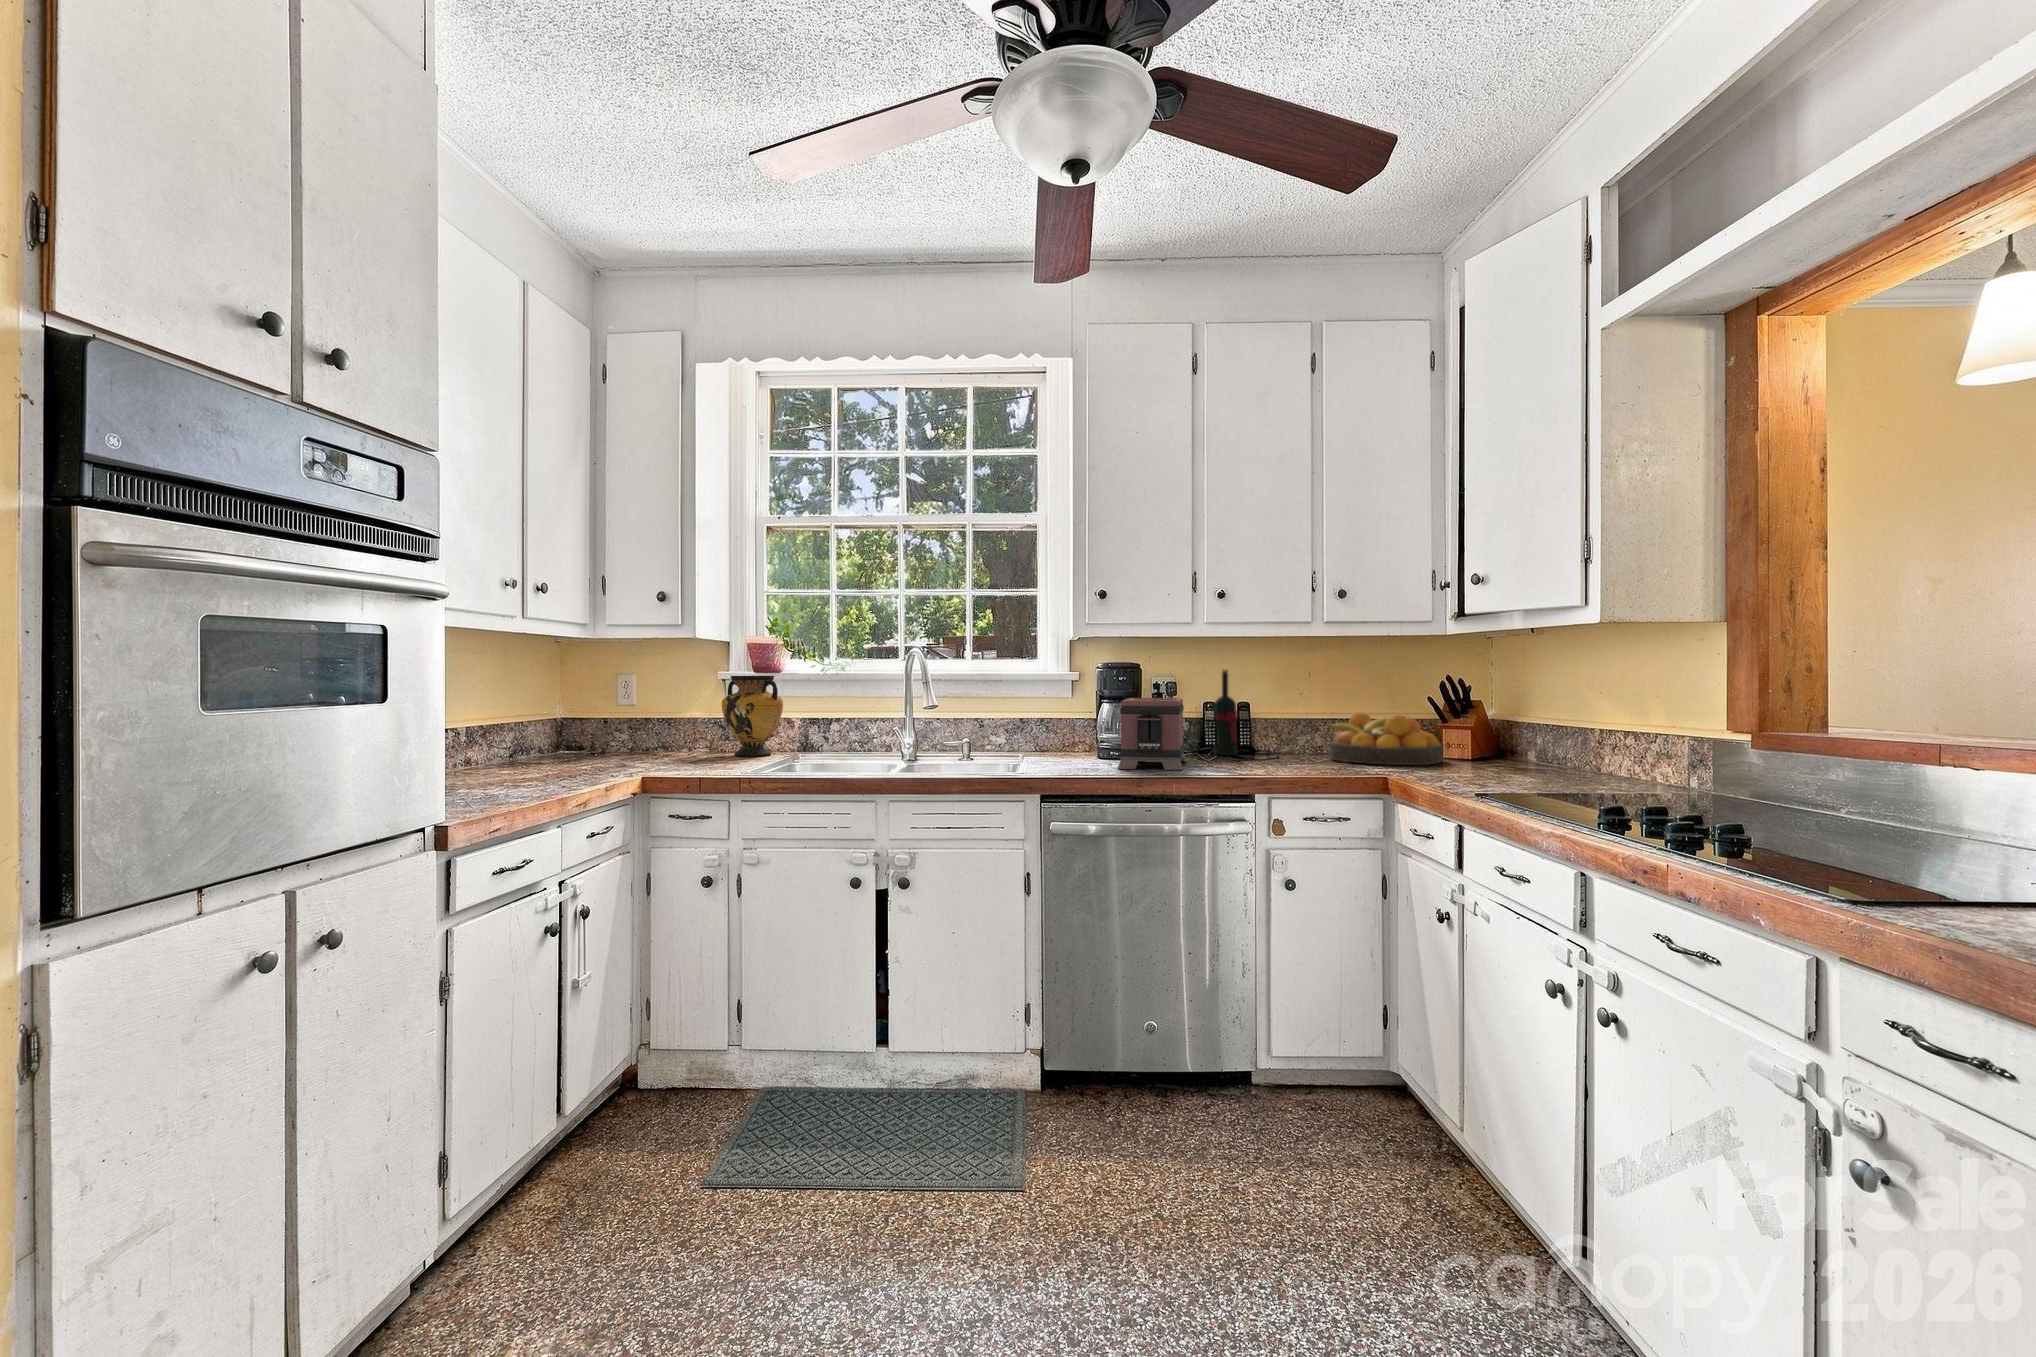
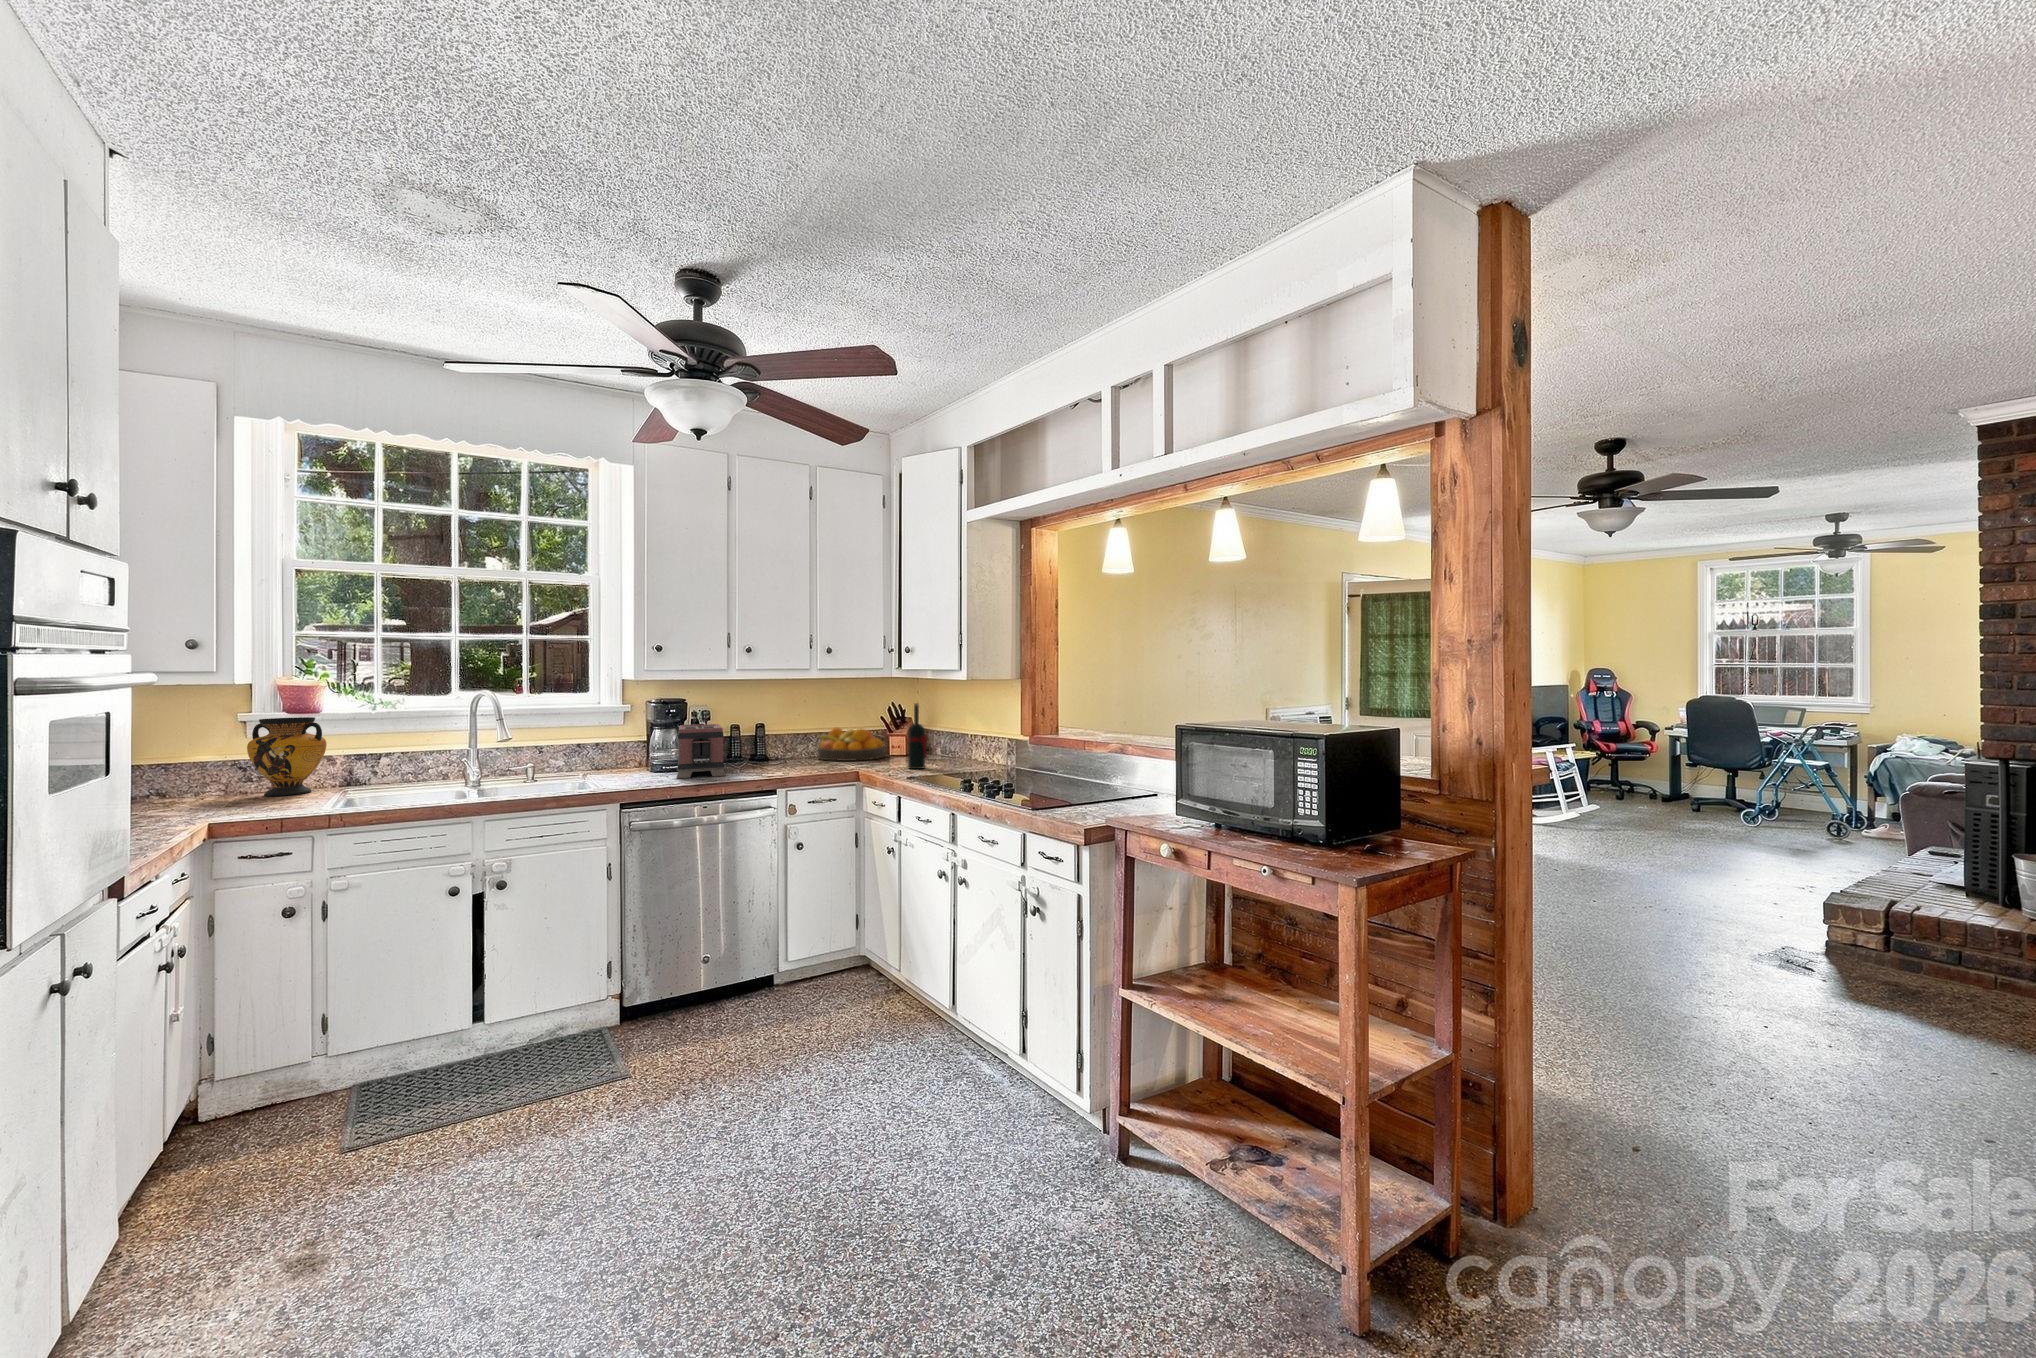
wine bottle: present [1214,670,1238,755] -> present [908,703,927,769]

